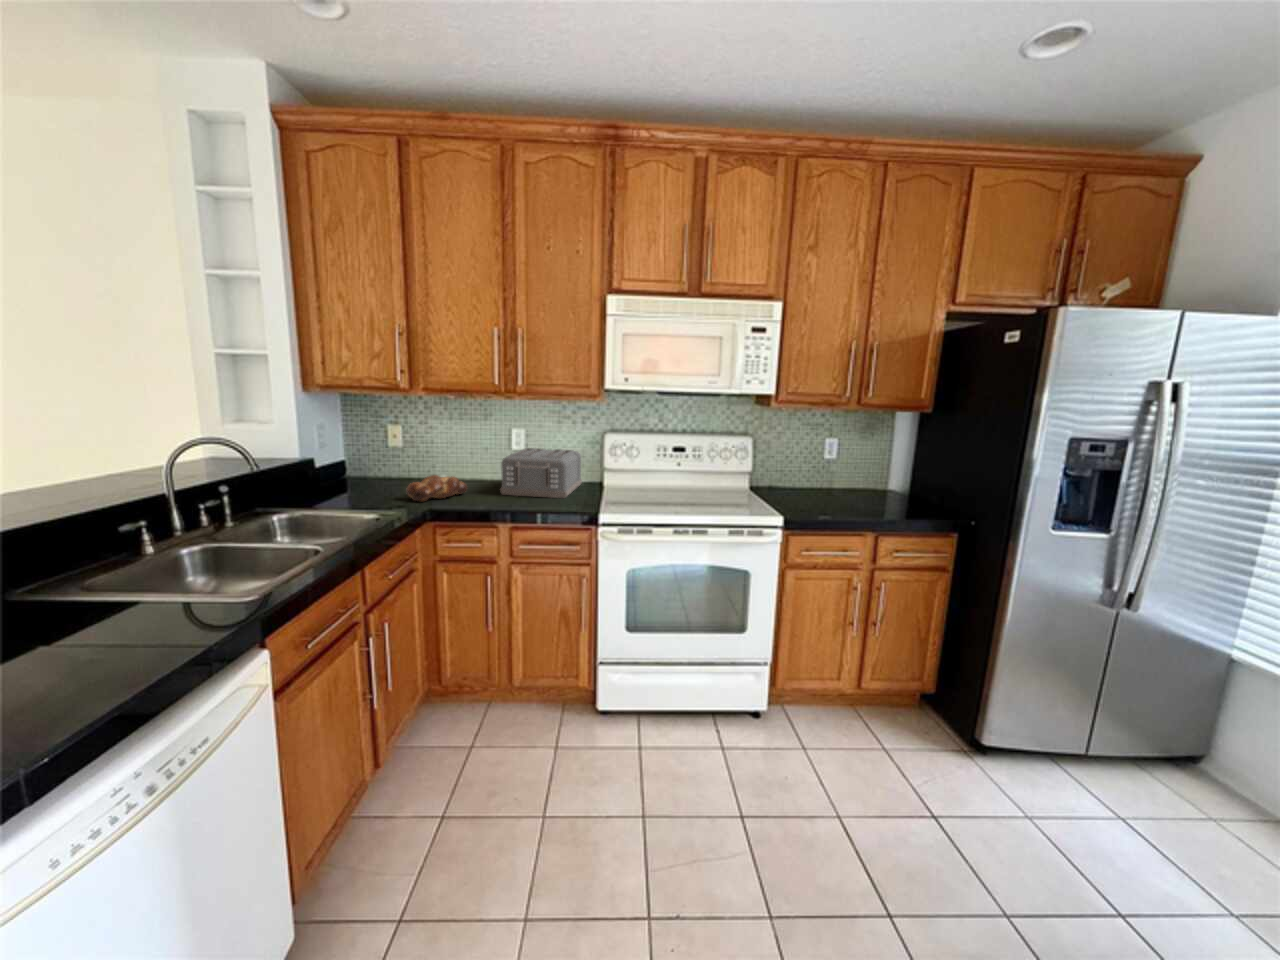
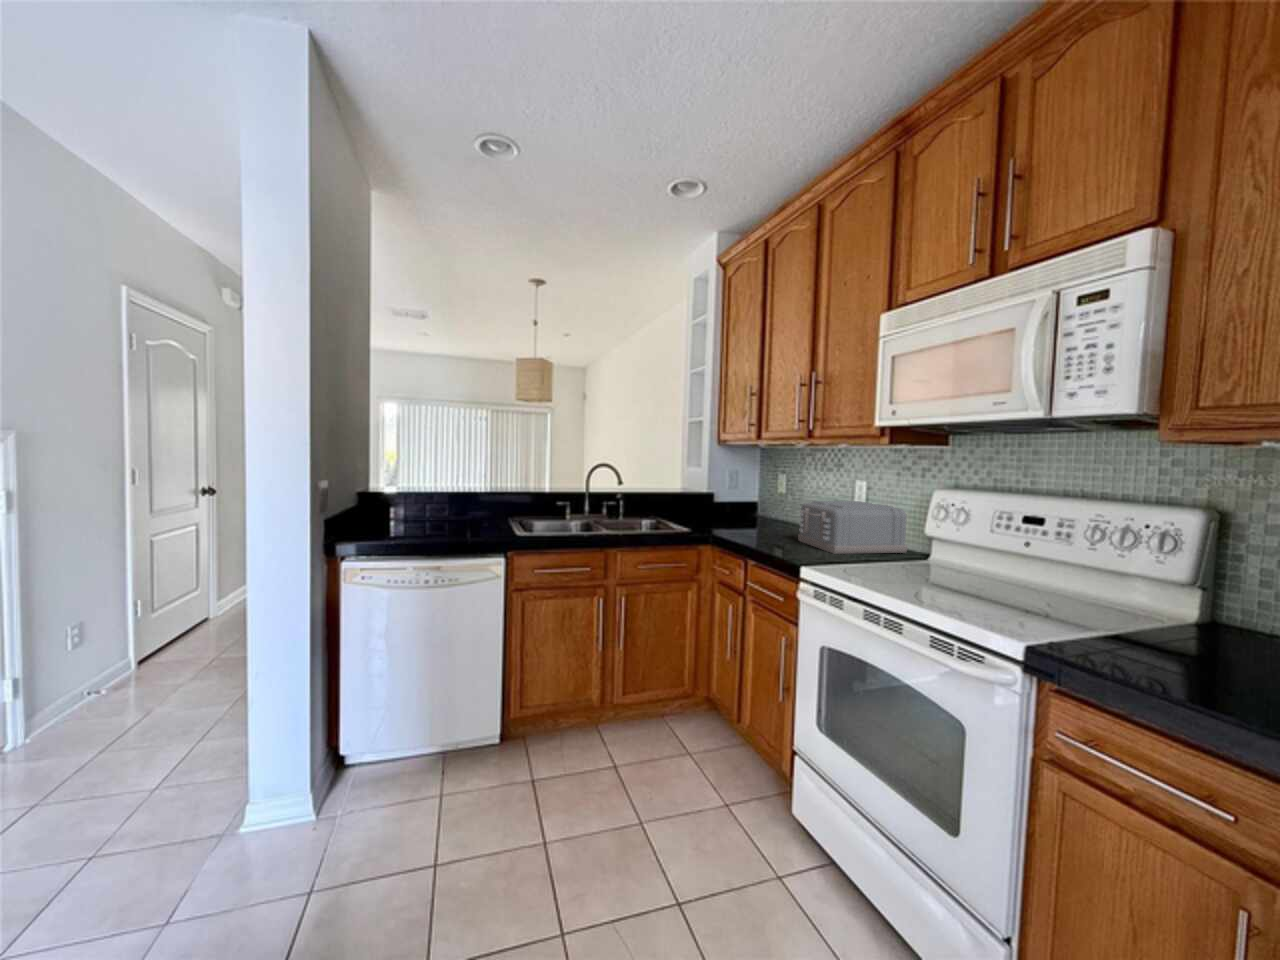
bread loaf: present [406,475,467,502] -> none [724,512,779,533]

